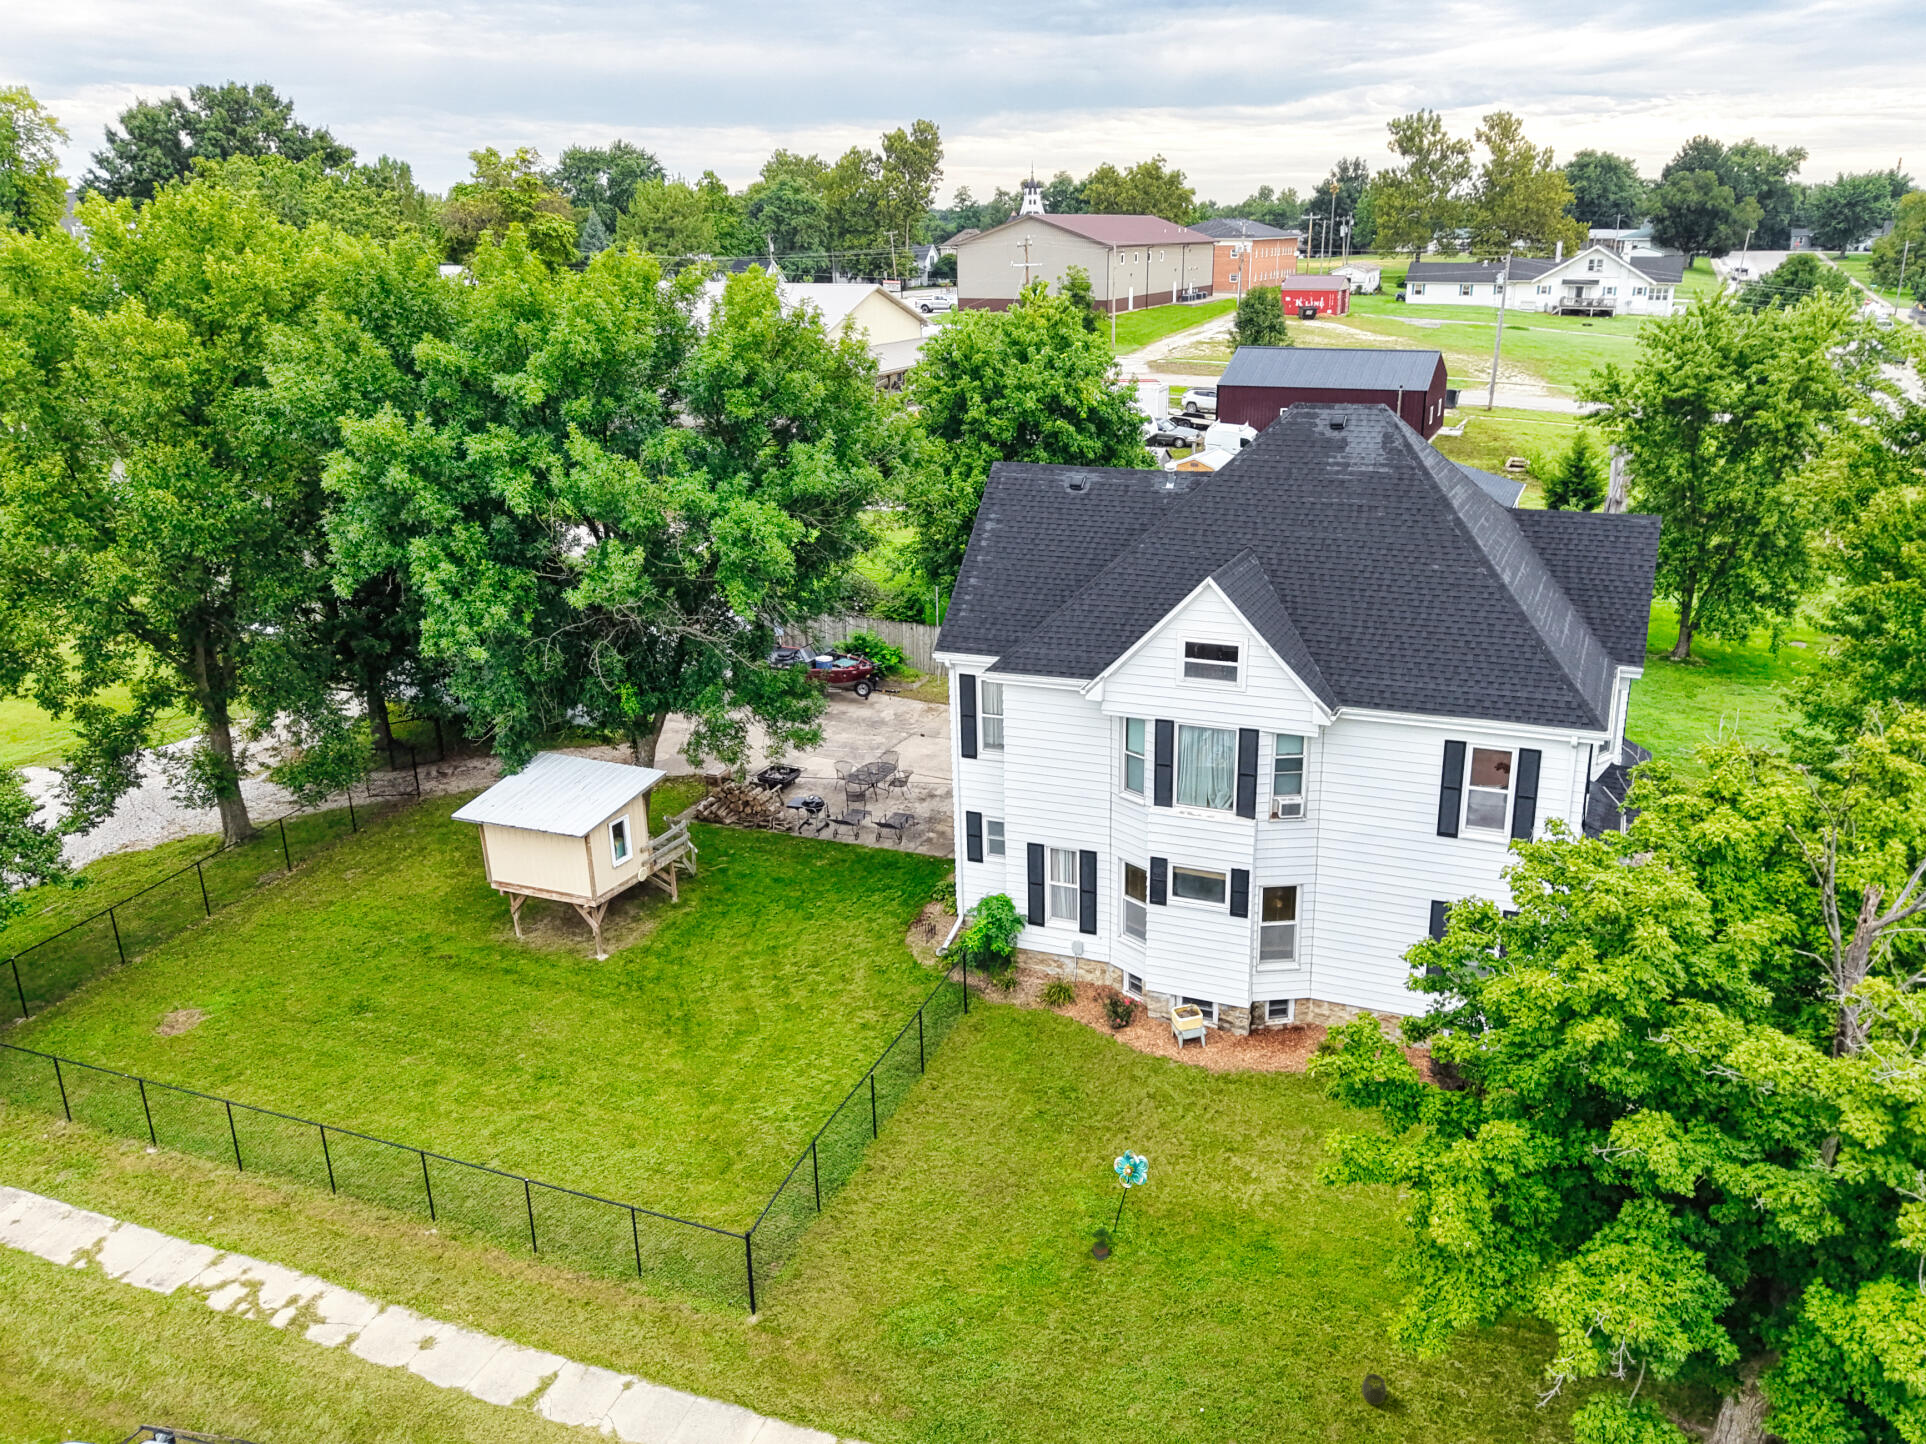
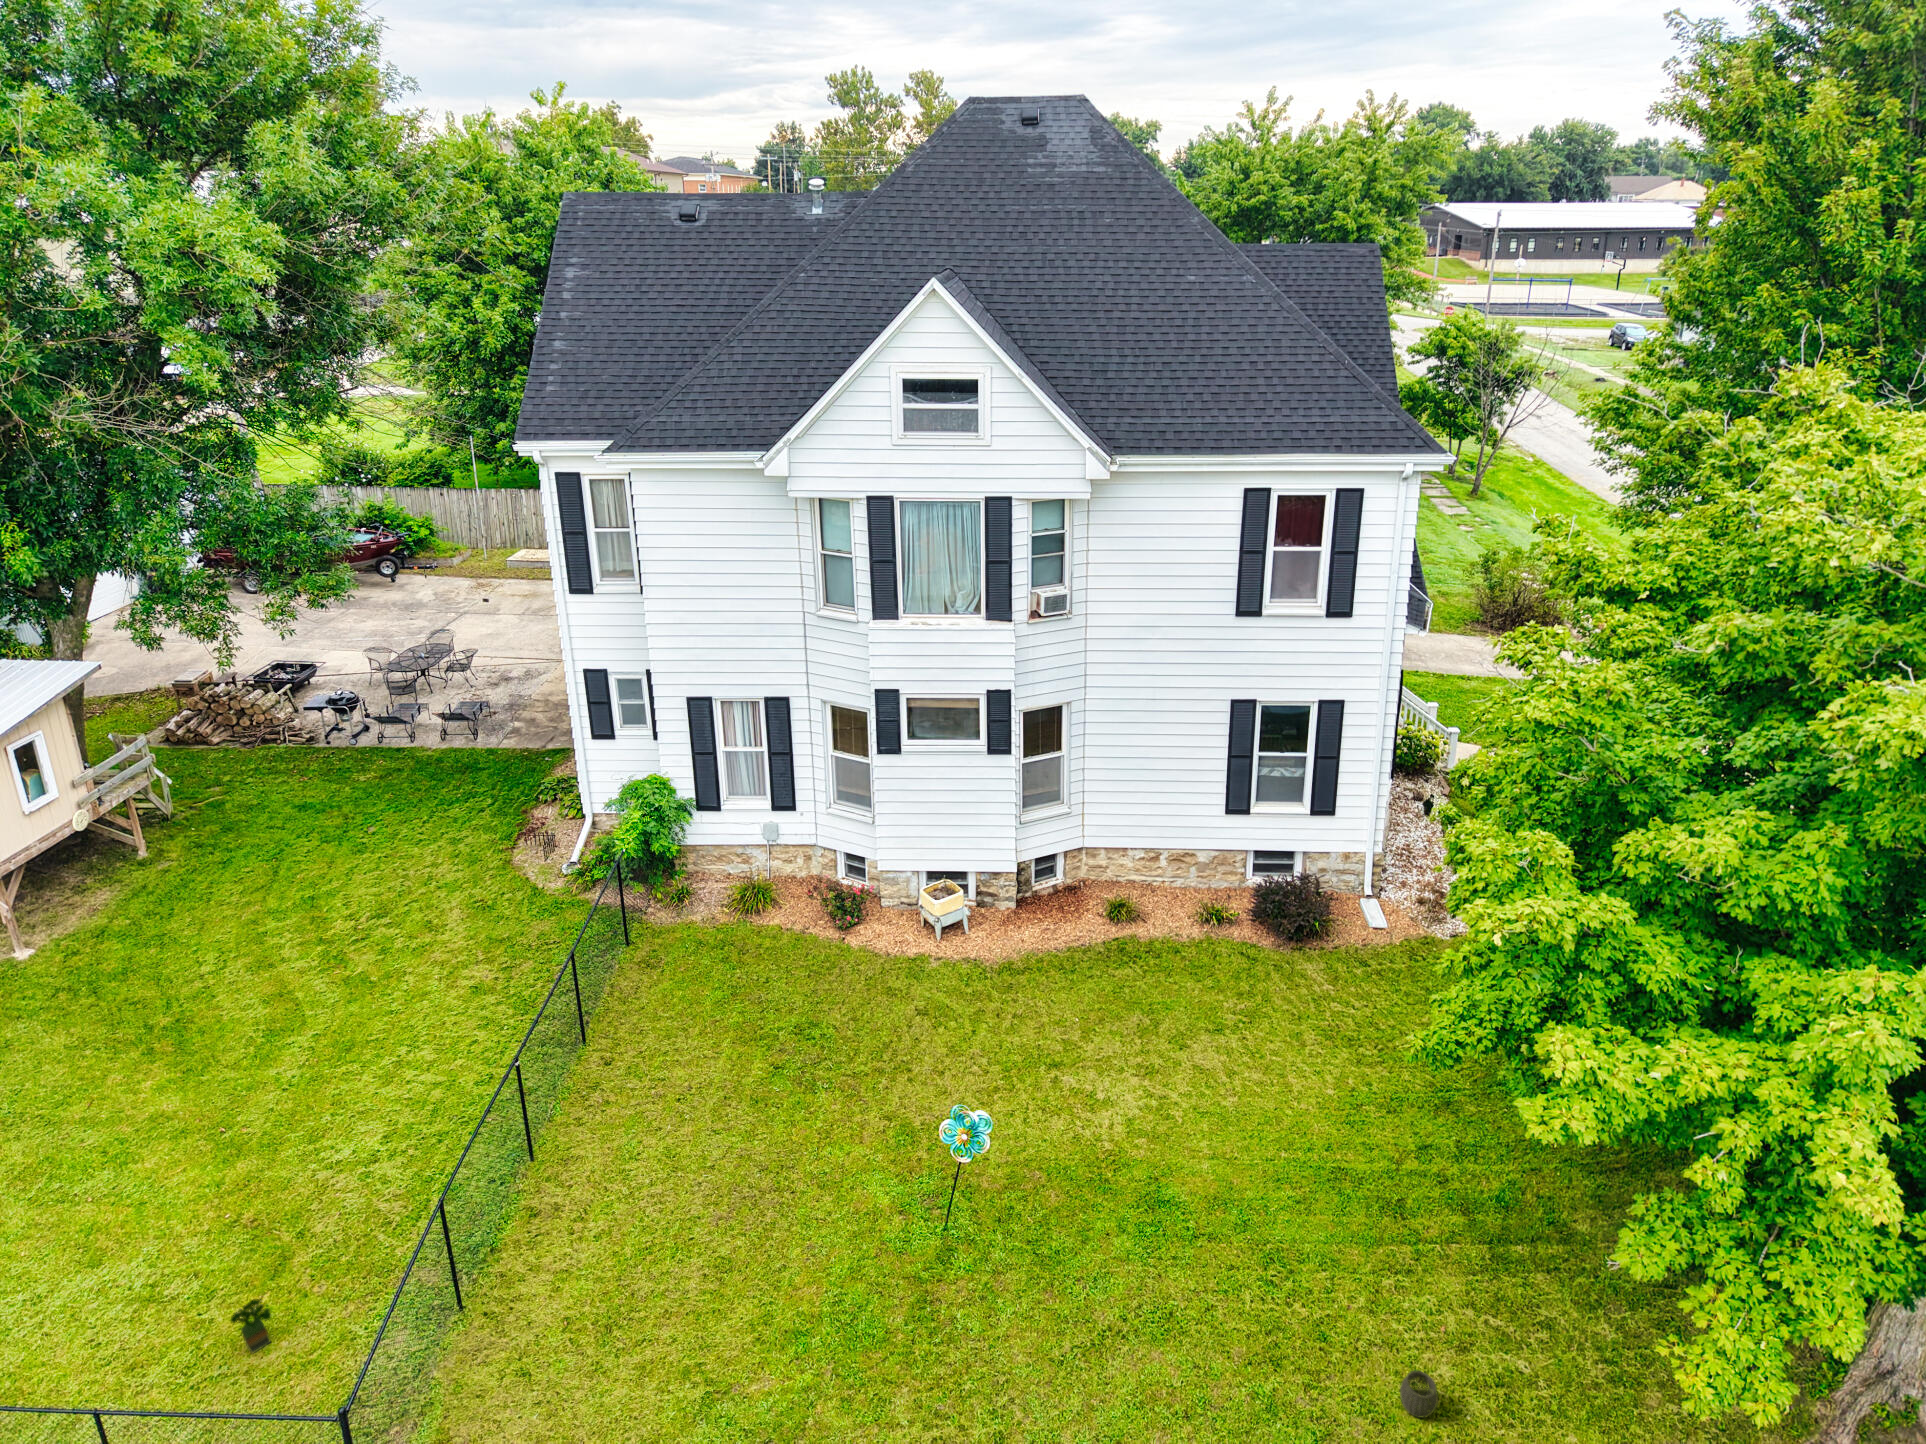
potted tree: present [1091,1228,1113,1261] -> present [231,1299,271,1353]

